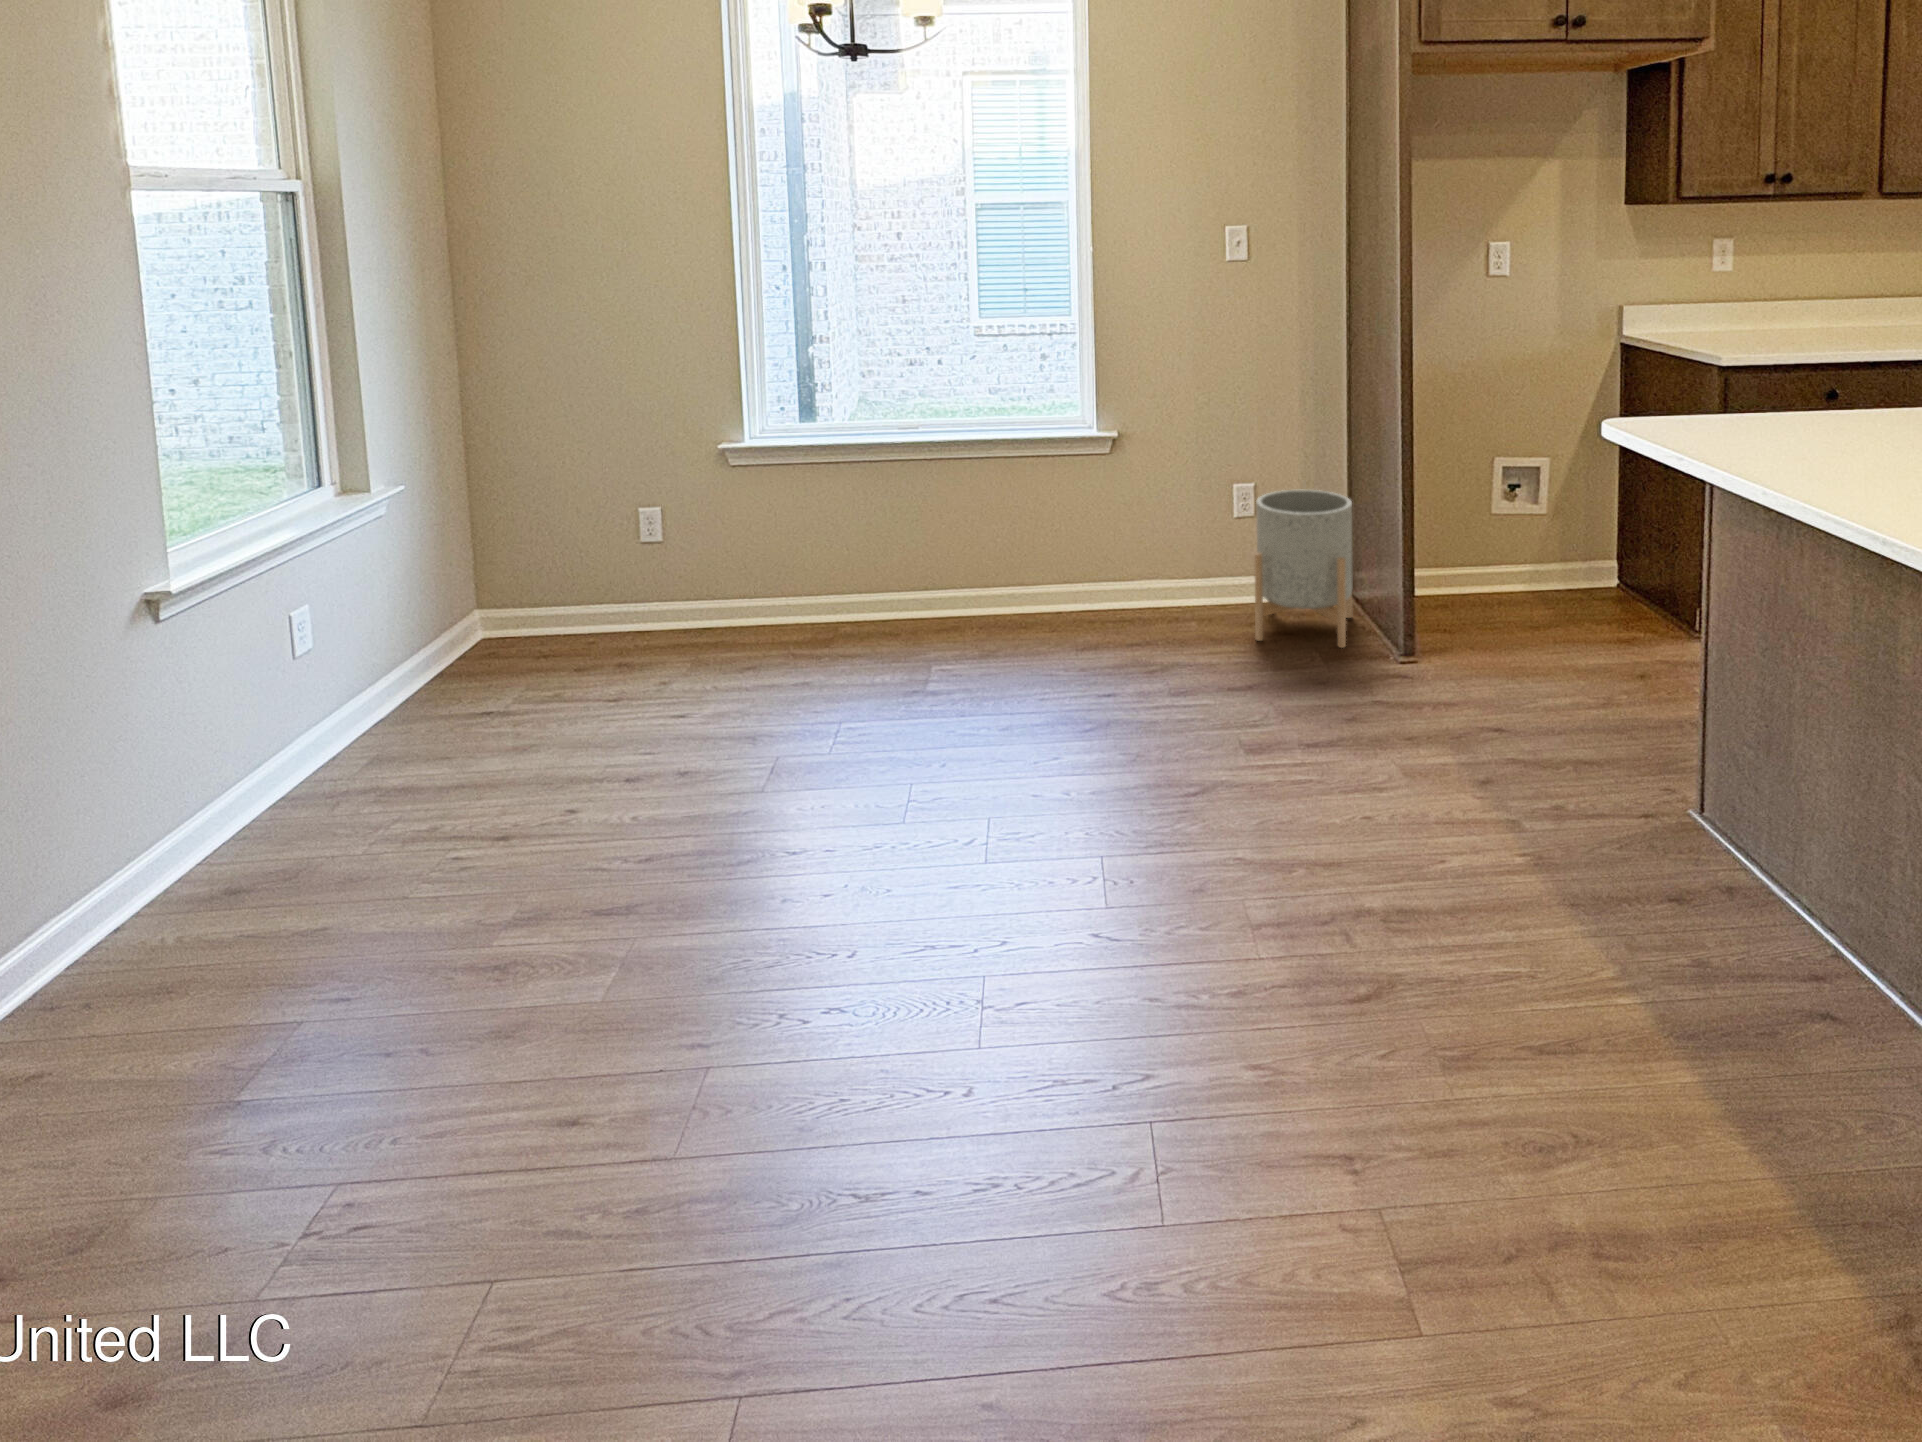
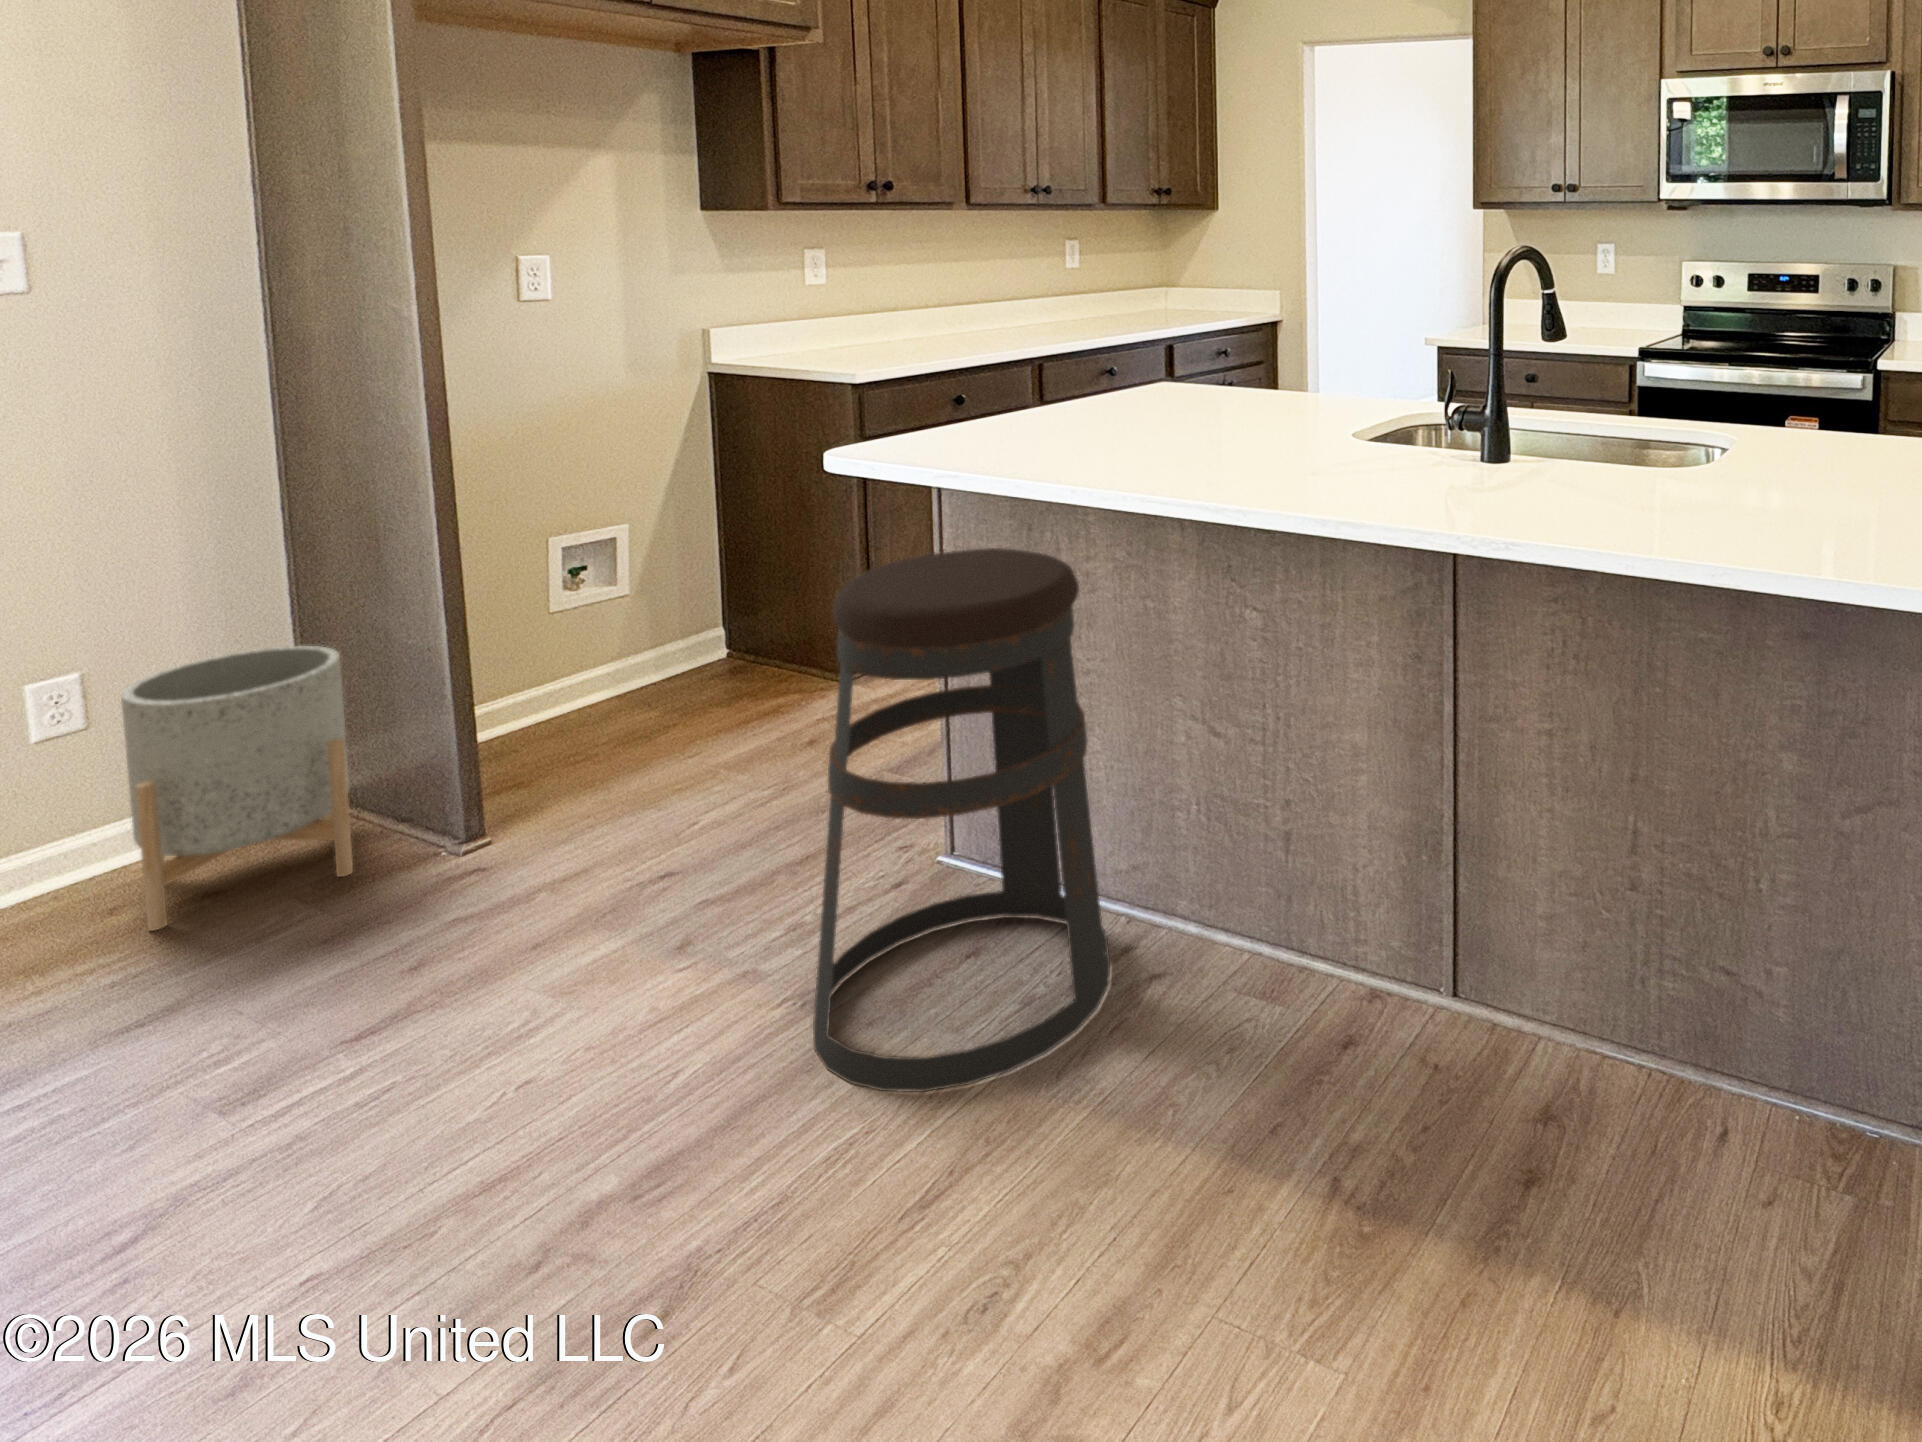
bar stool: none [1528,519,1812,1028] -> present [813,548,1110,1092]

